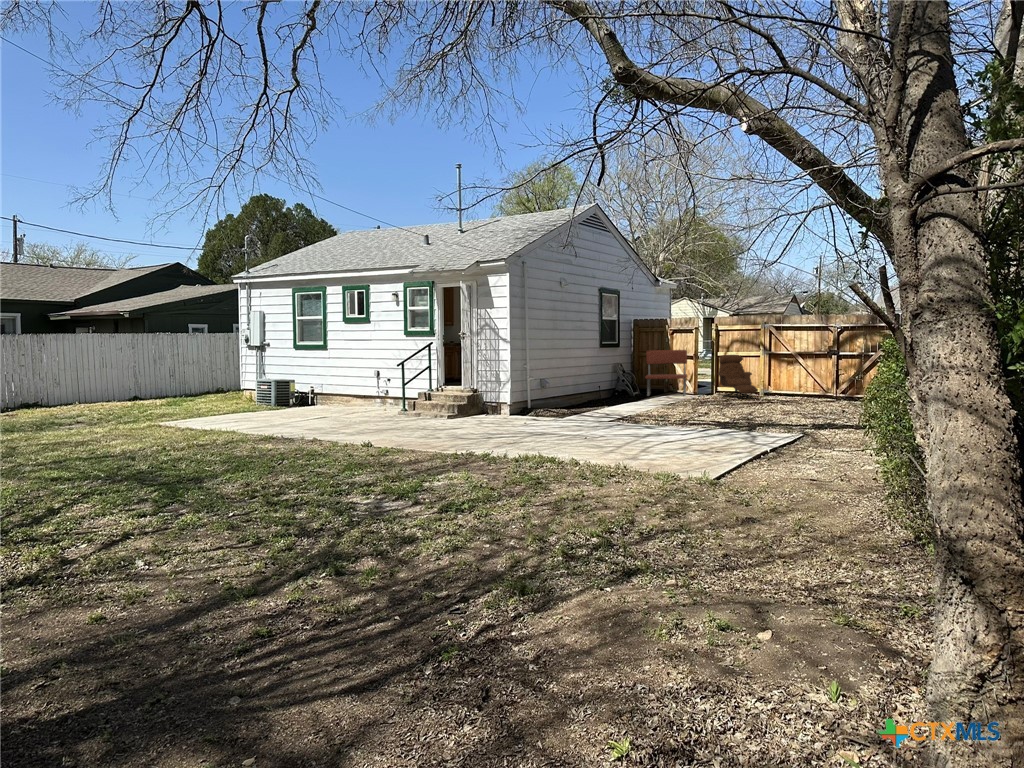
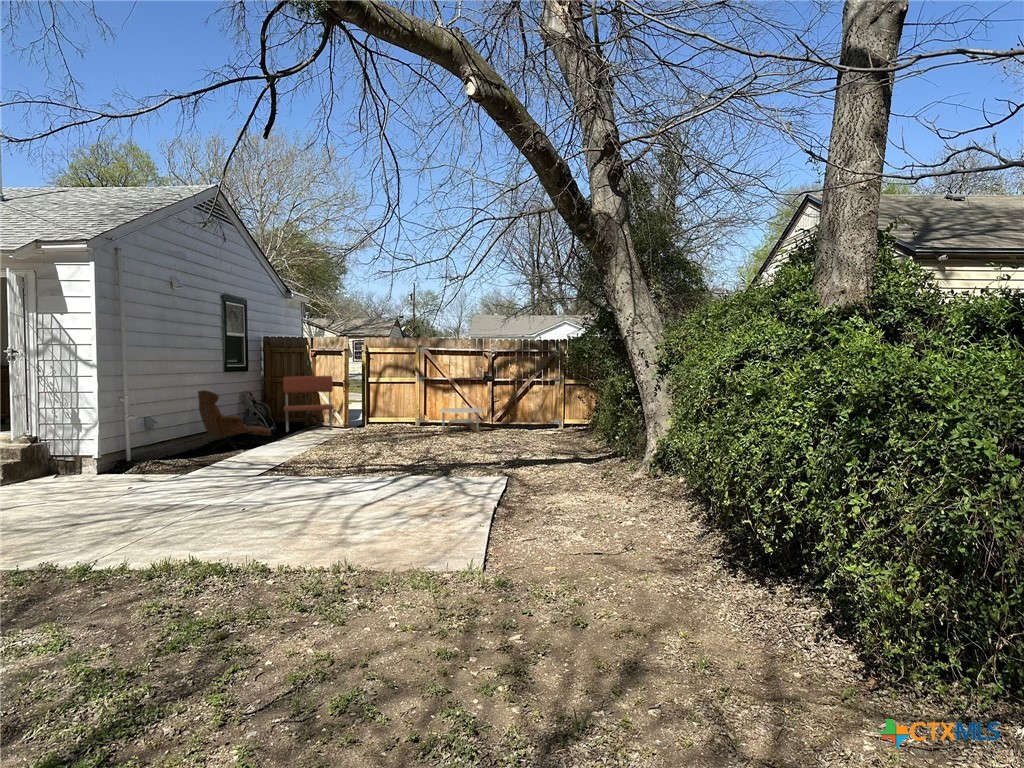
lounge chair: present [718,355,758,398] -> present [198,390,271,450]
round table: none [779,380,829,403] -> present [439,408,487,432]

